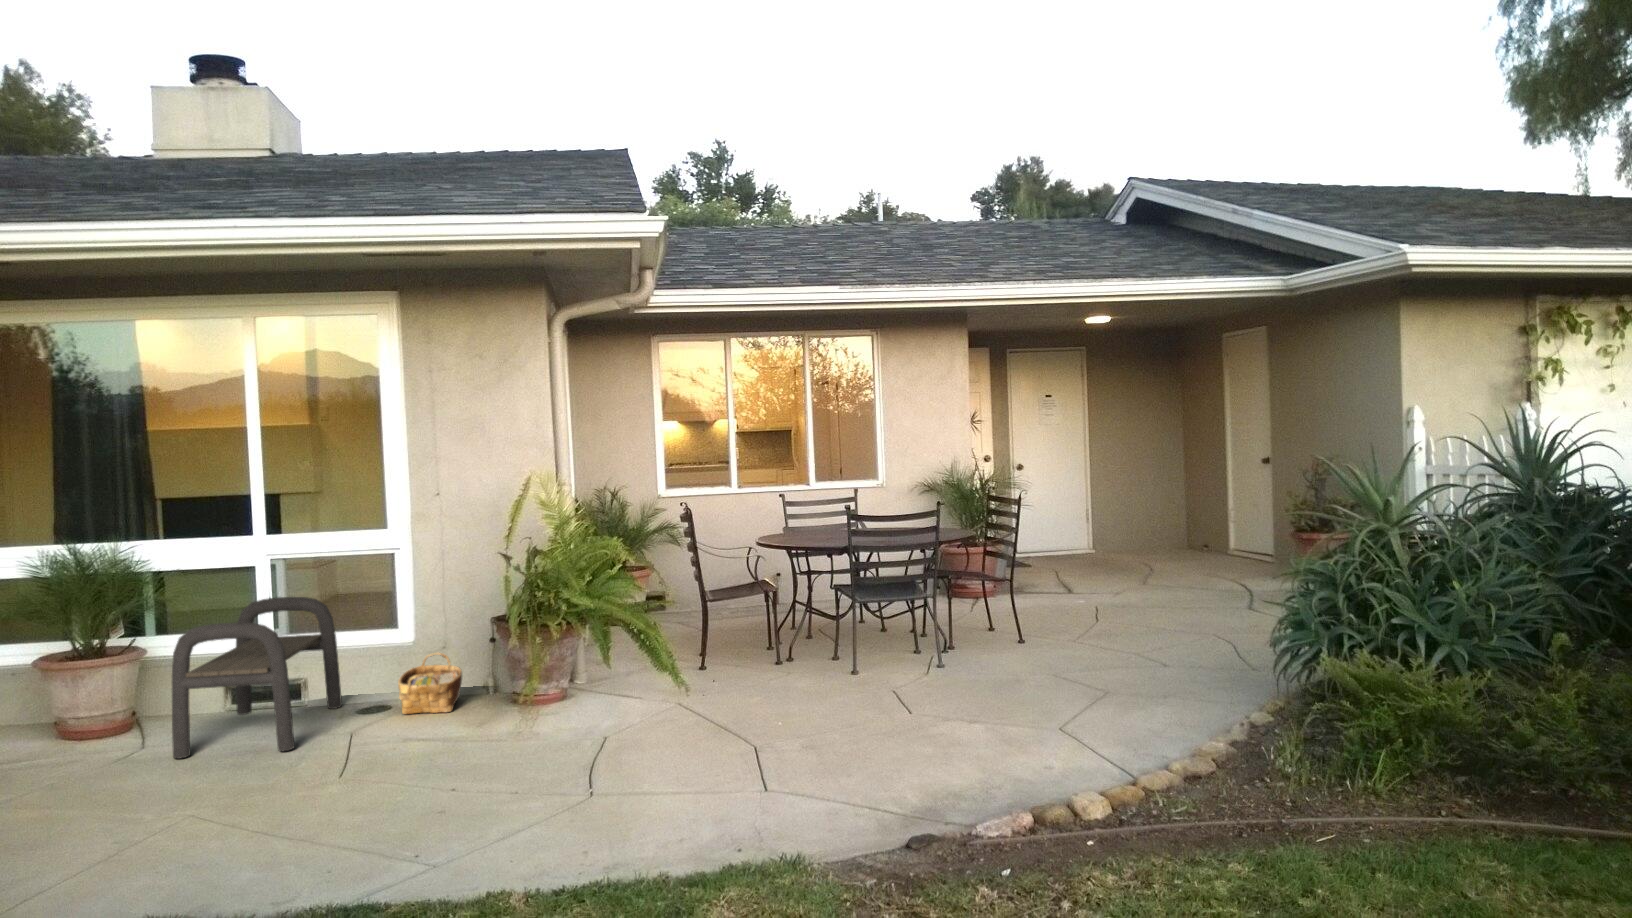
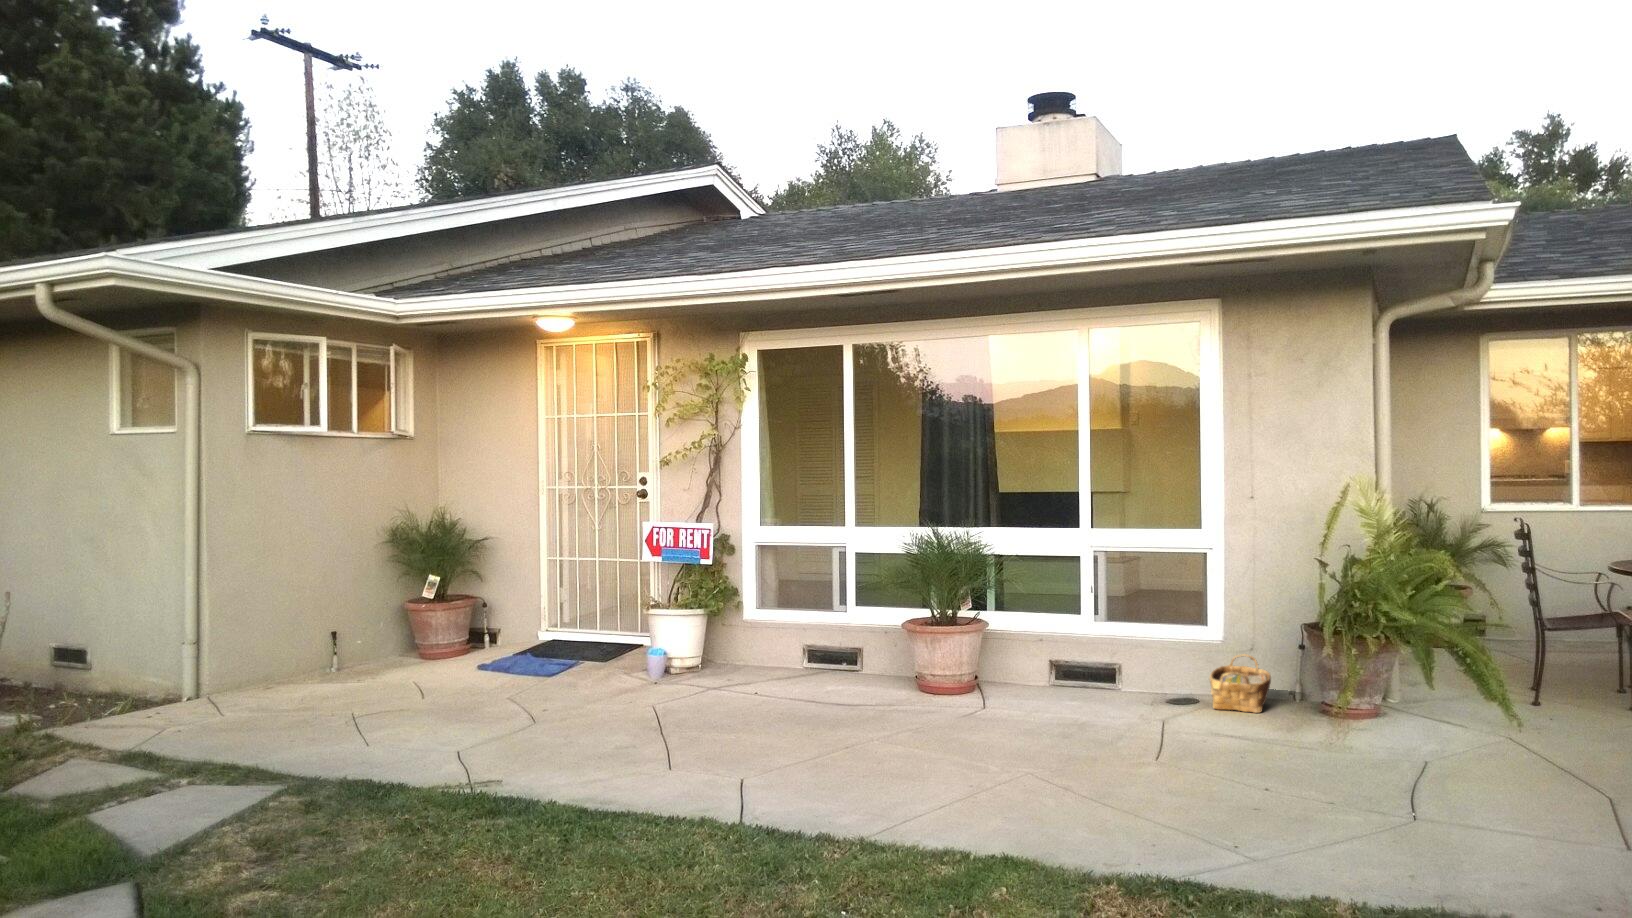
bench: present [172,597,342,759] -> none [1023,587,1154,724]

